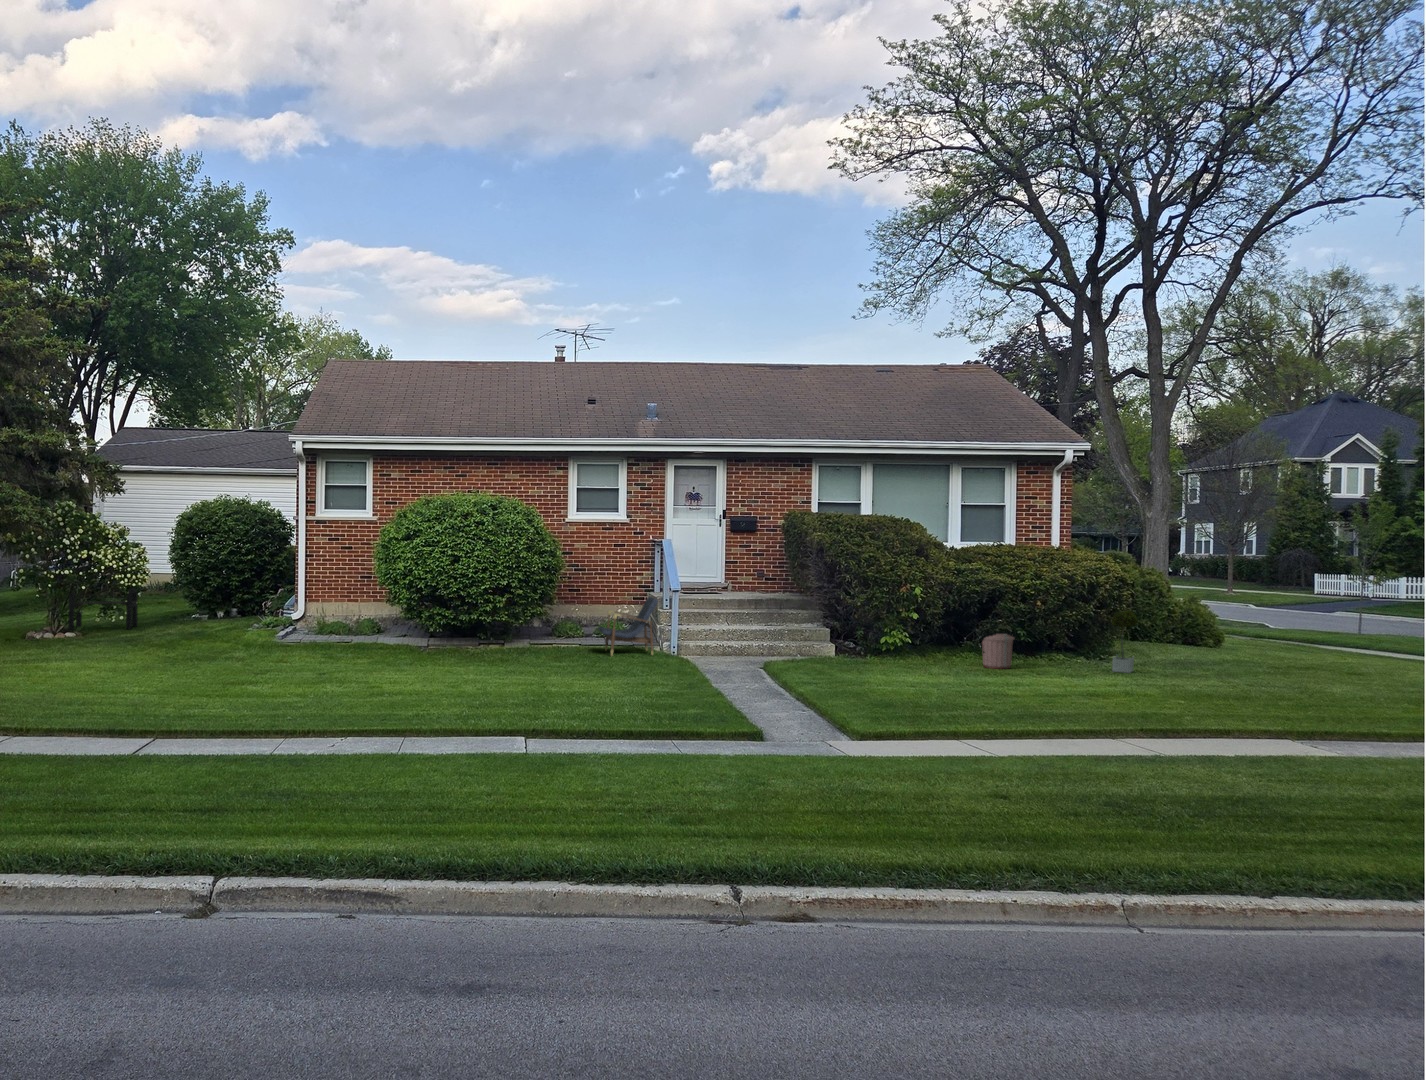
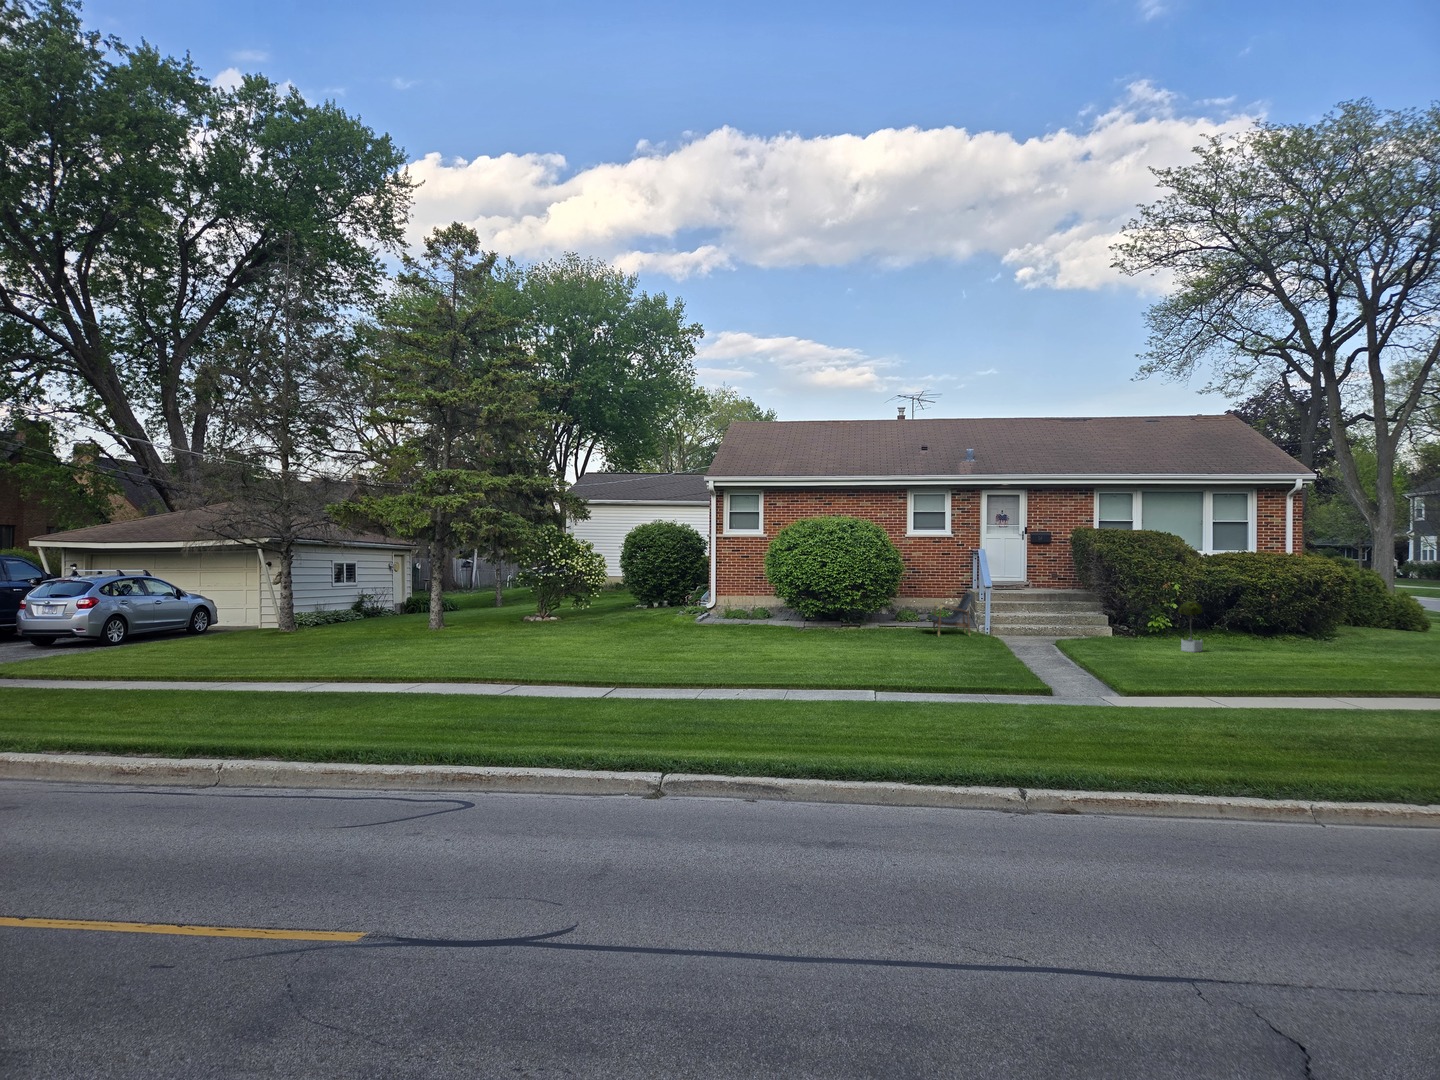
bench: present [68,588,138,630] -> none [568,585,608,613]
potted tree: present [1112,610,1138,673] -> present [1178,602,1203,652]
trash can: present [982,634,1014,669] -> none [1246,618,1277,652]

